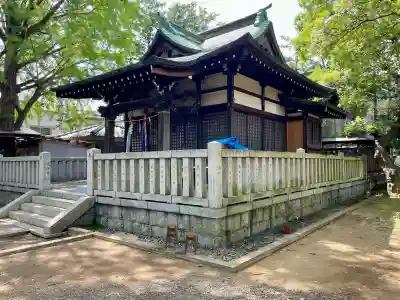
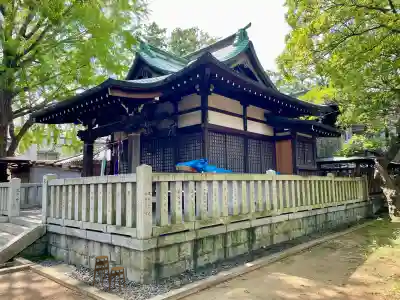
potted tree: present [277,199,296,234] -> none [230,225,254,266]

